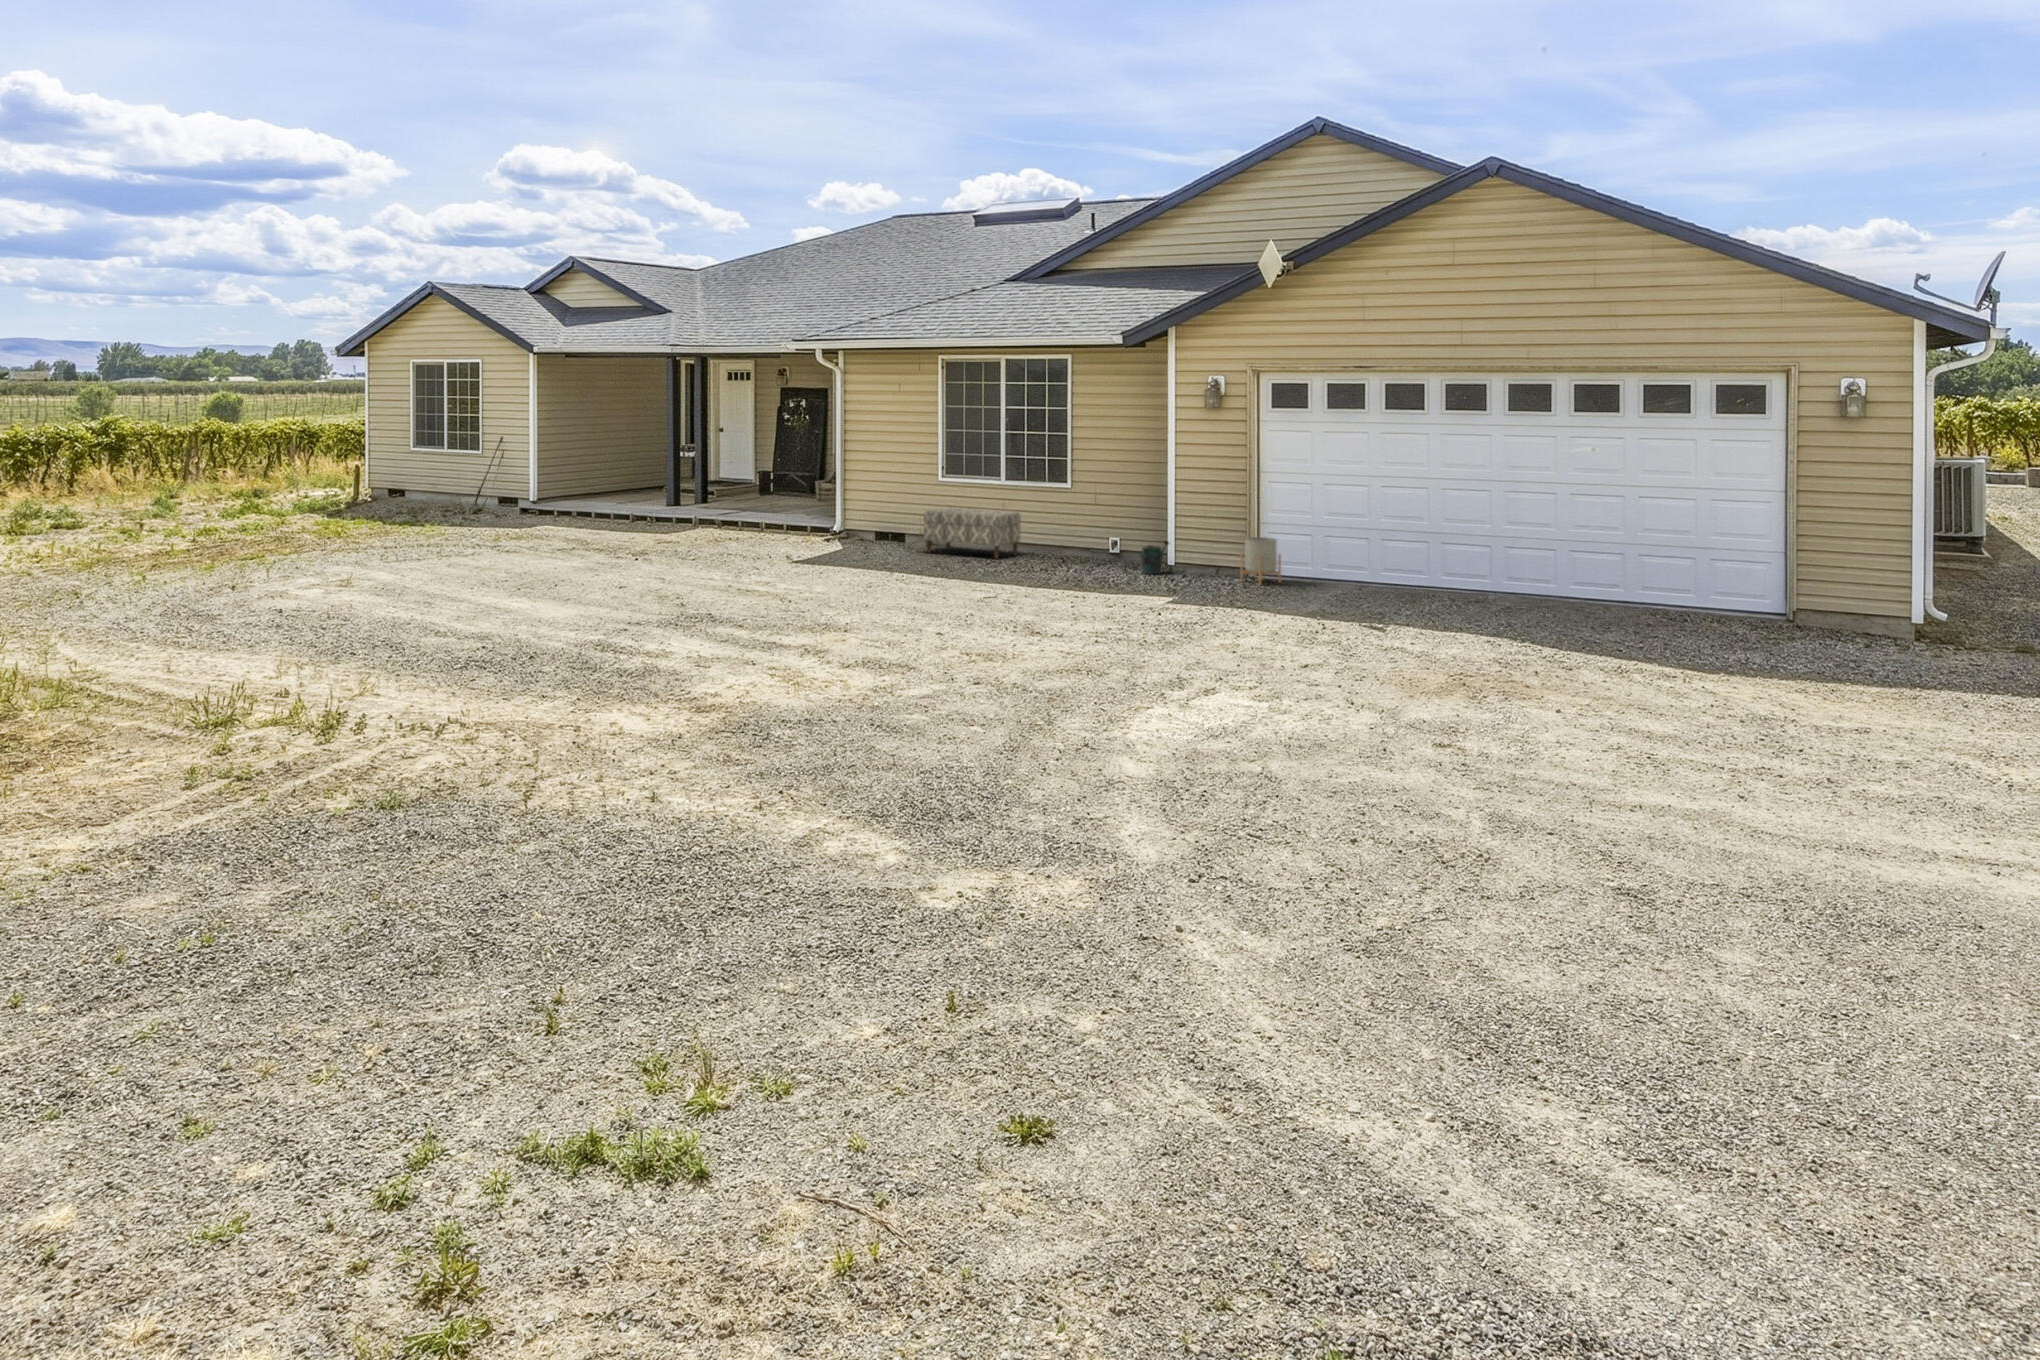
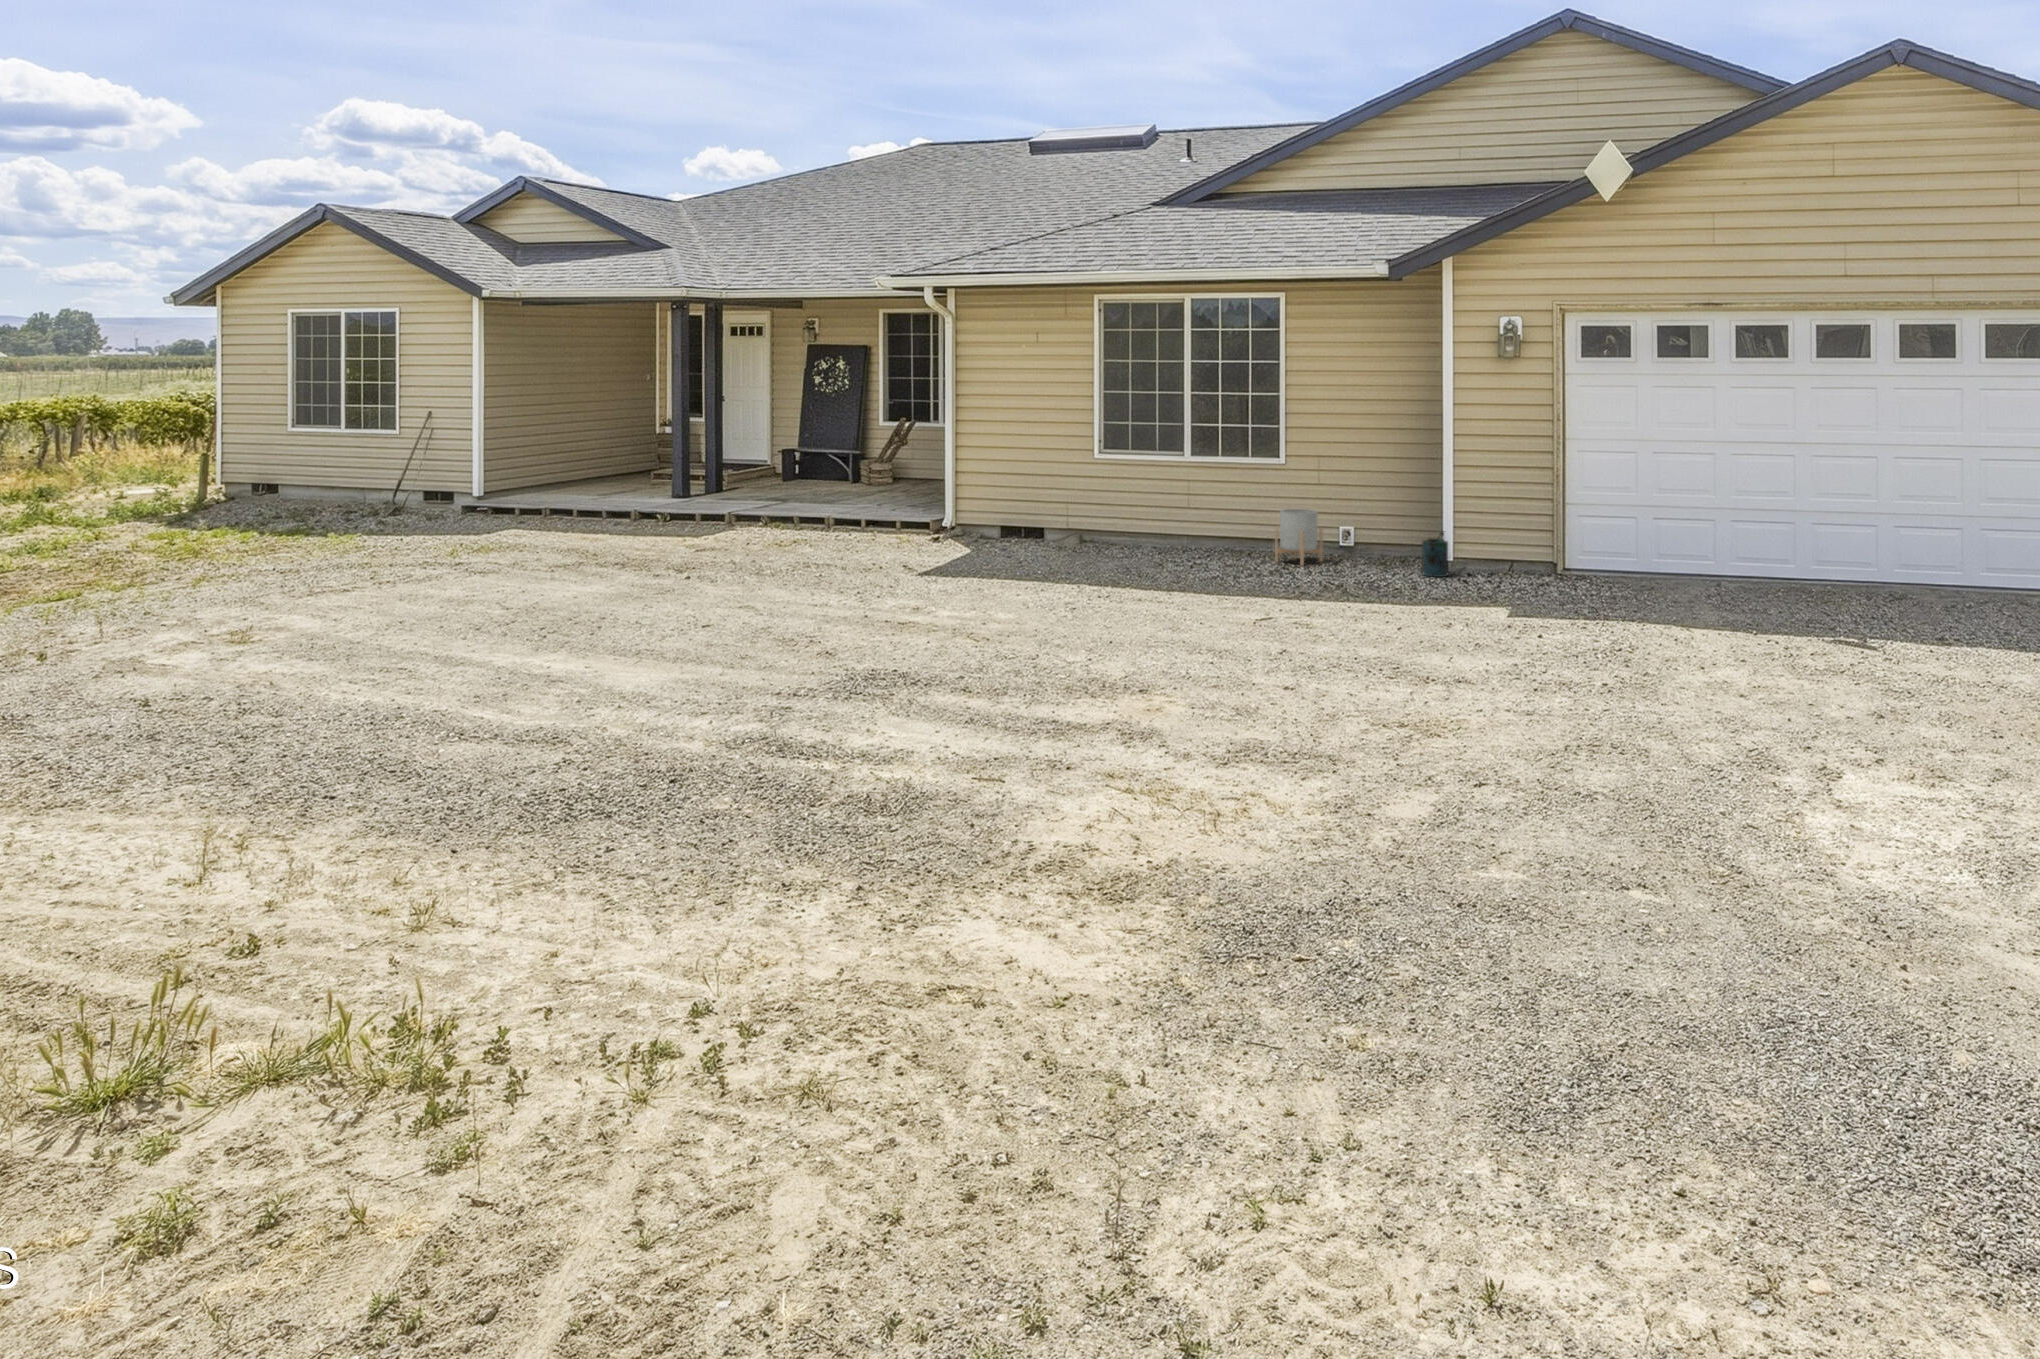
bench: present [924,508,1021,559] -> none [1089,494,1218,561]
planter: present [1241,537,1281,584] -> present [1275,509,1323,565]

